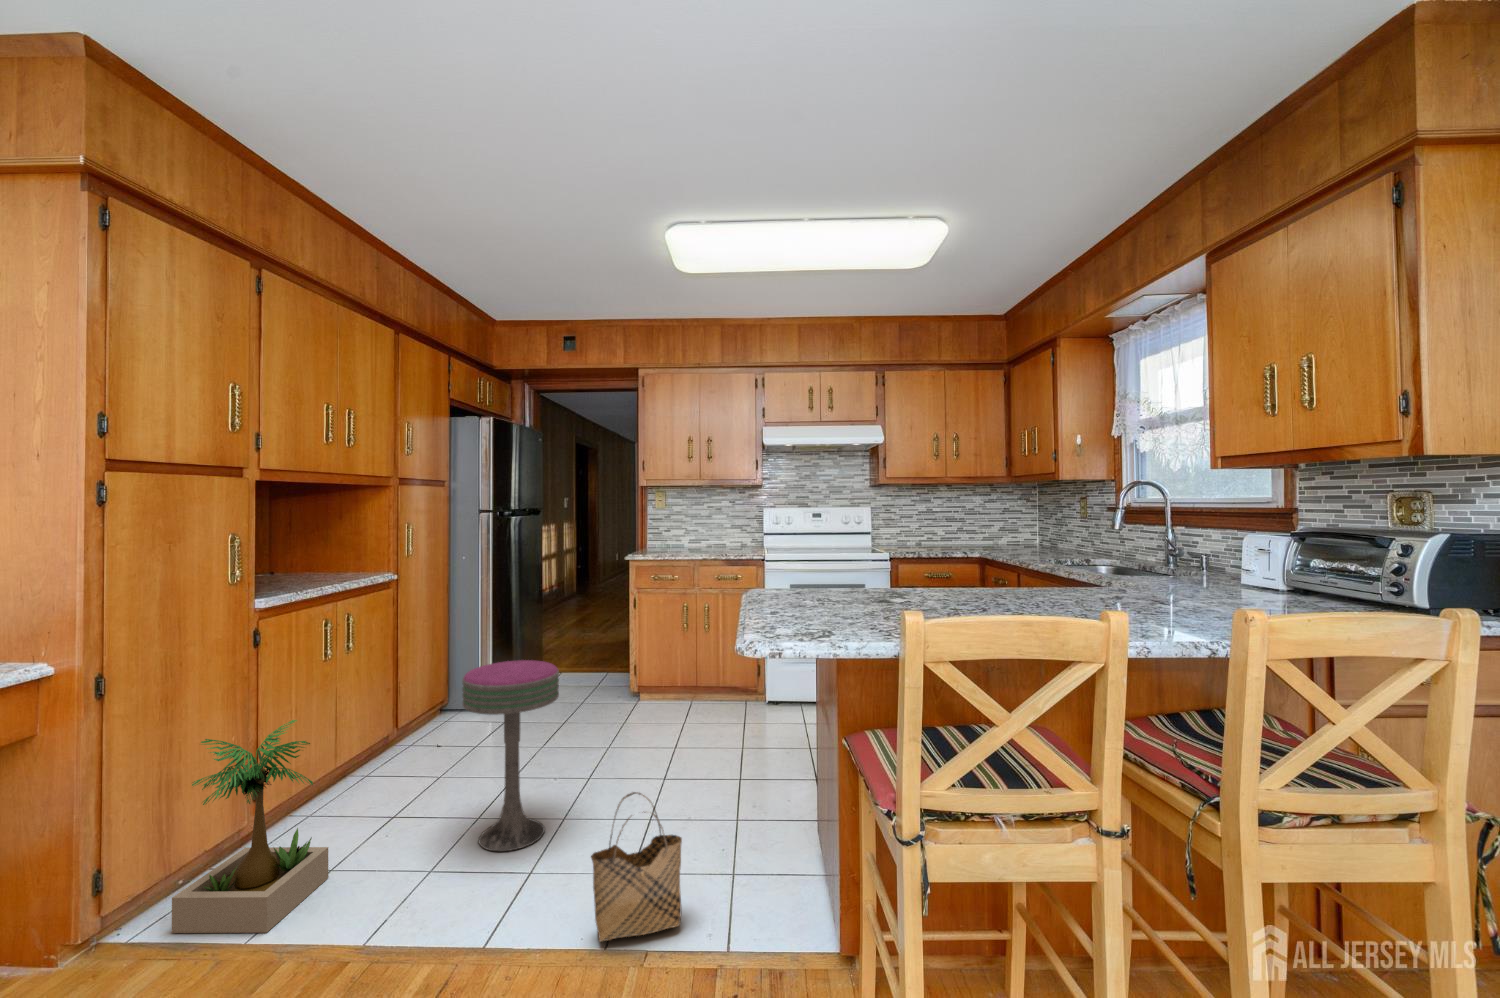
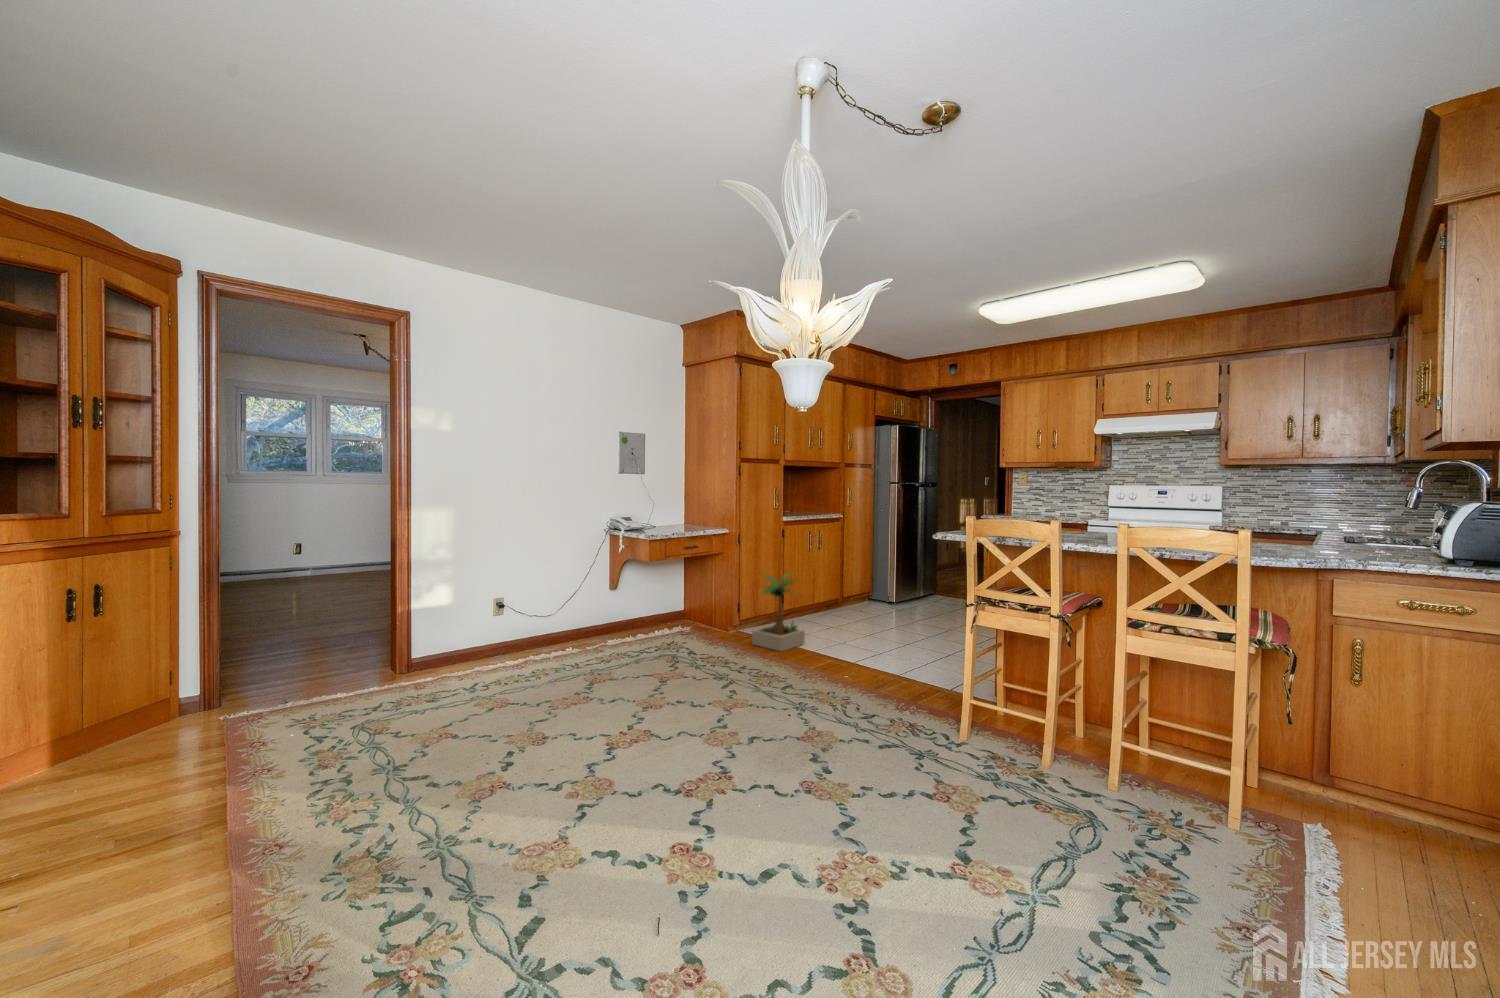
bar stool: present [462,660,559,851] -> none [862,561,911,654]
woven basket: present [591,792,682,942] -> none [903,622,952,689]

